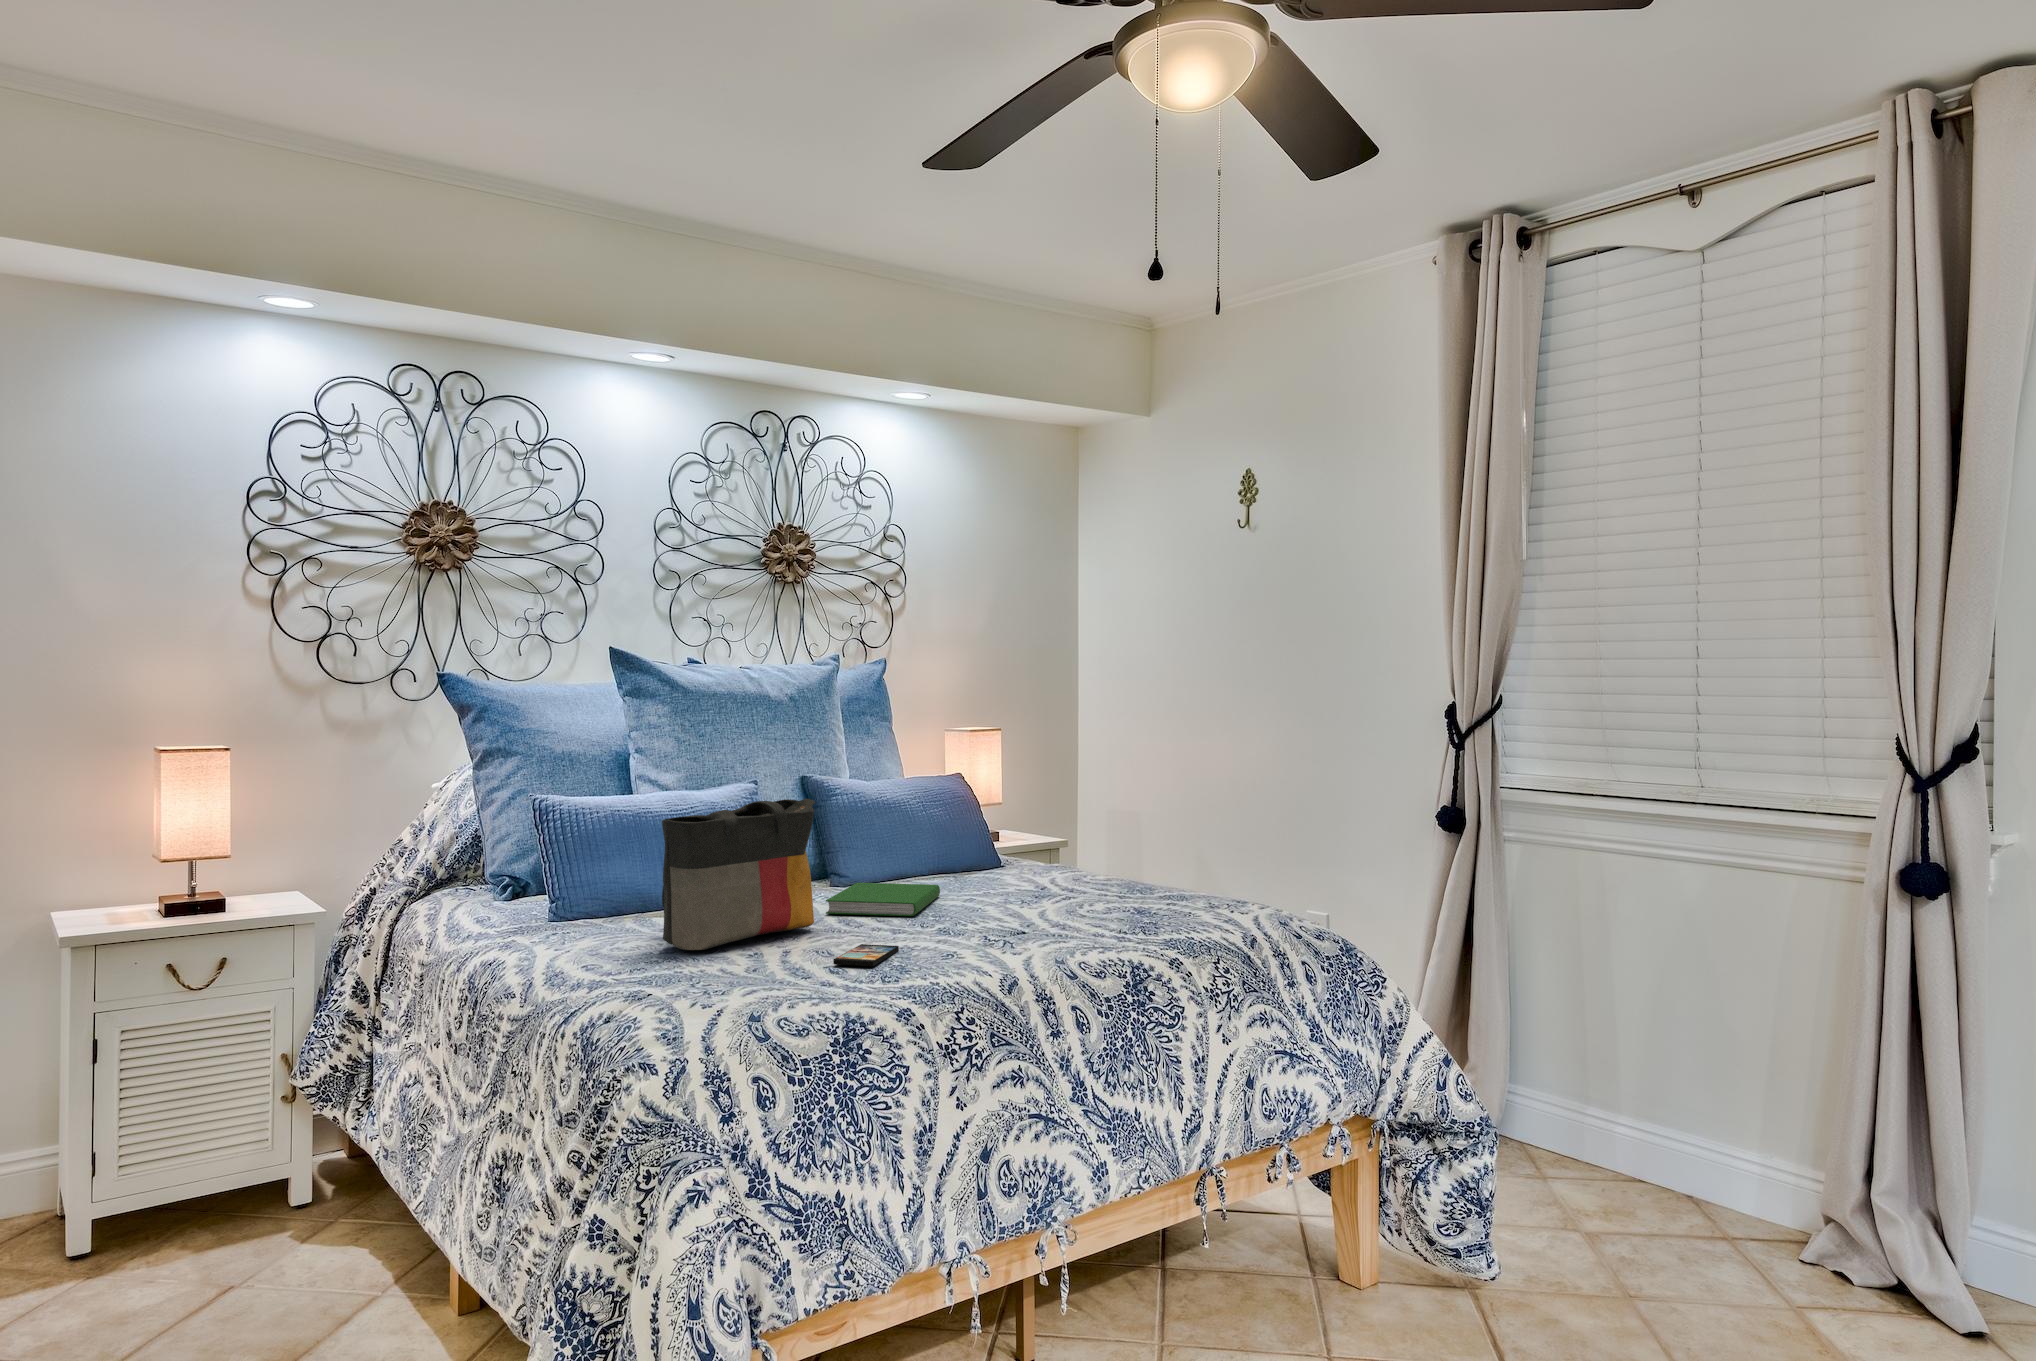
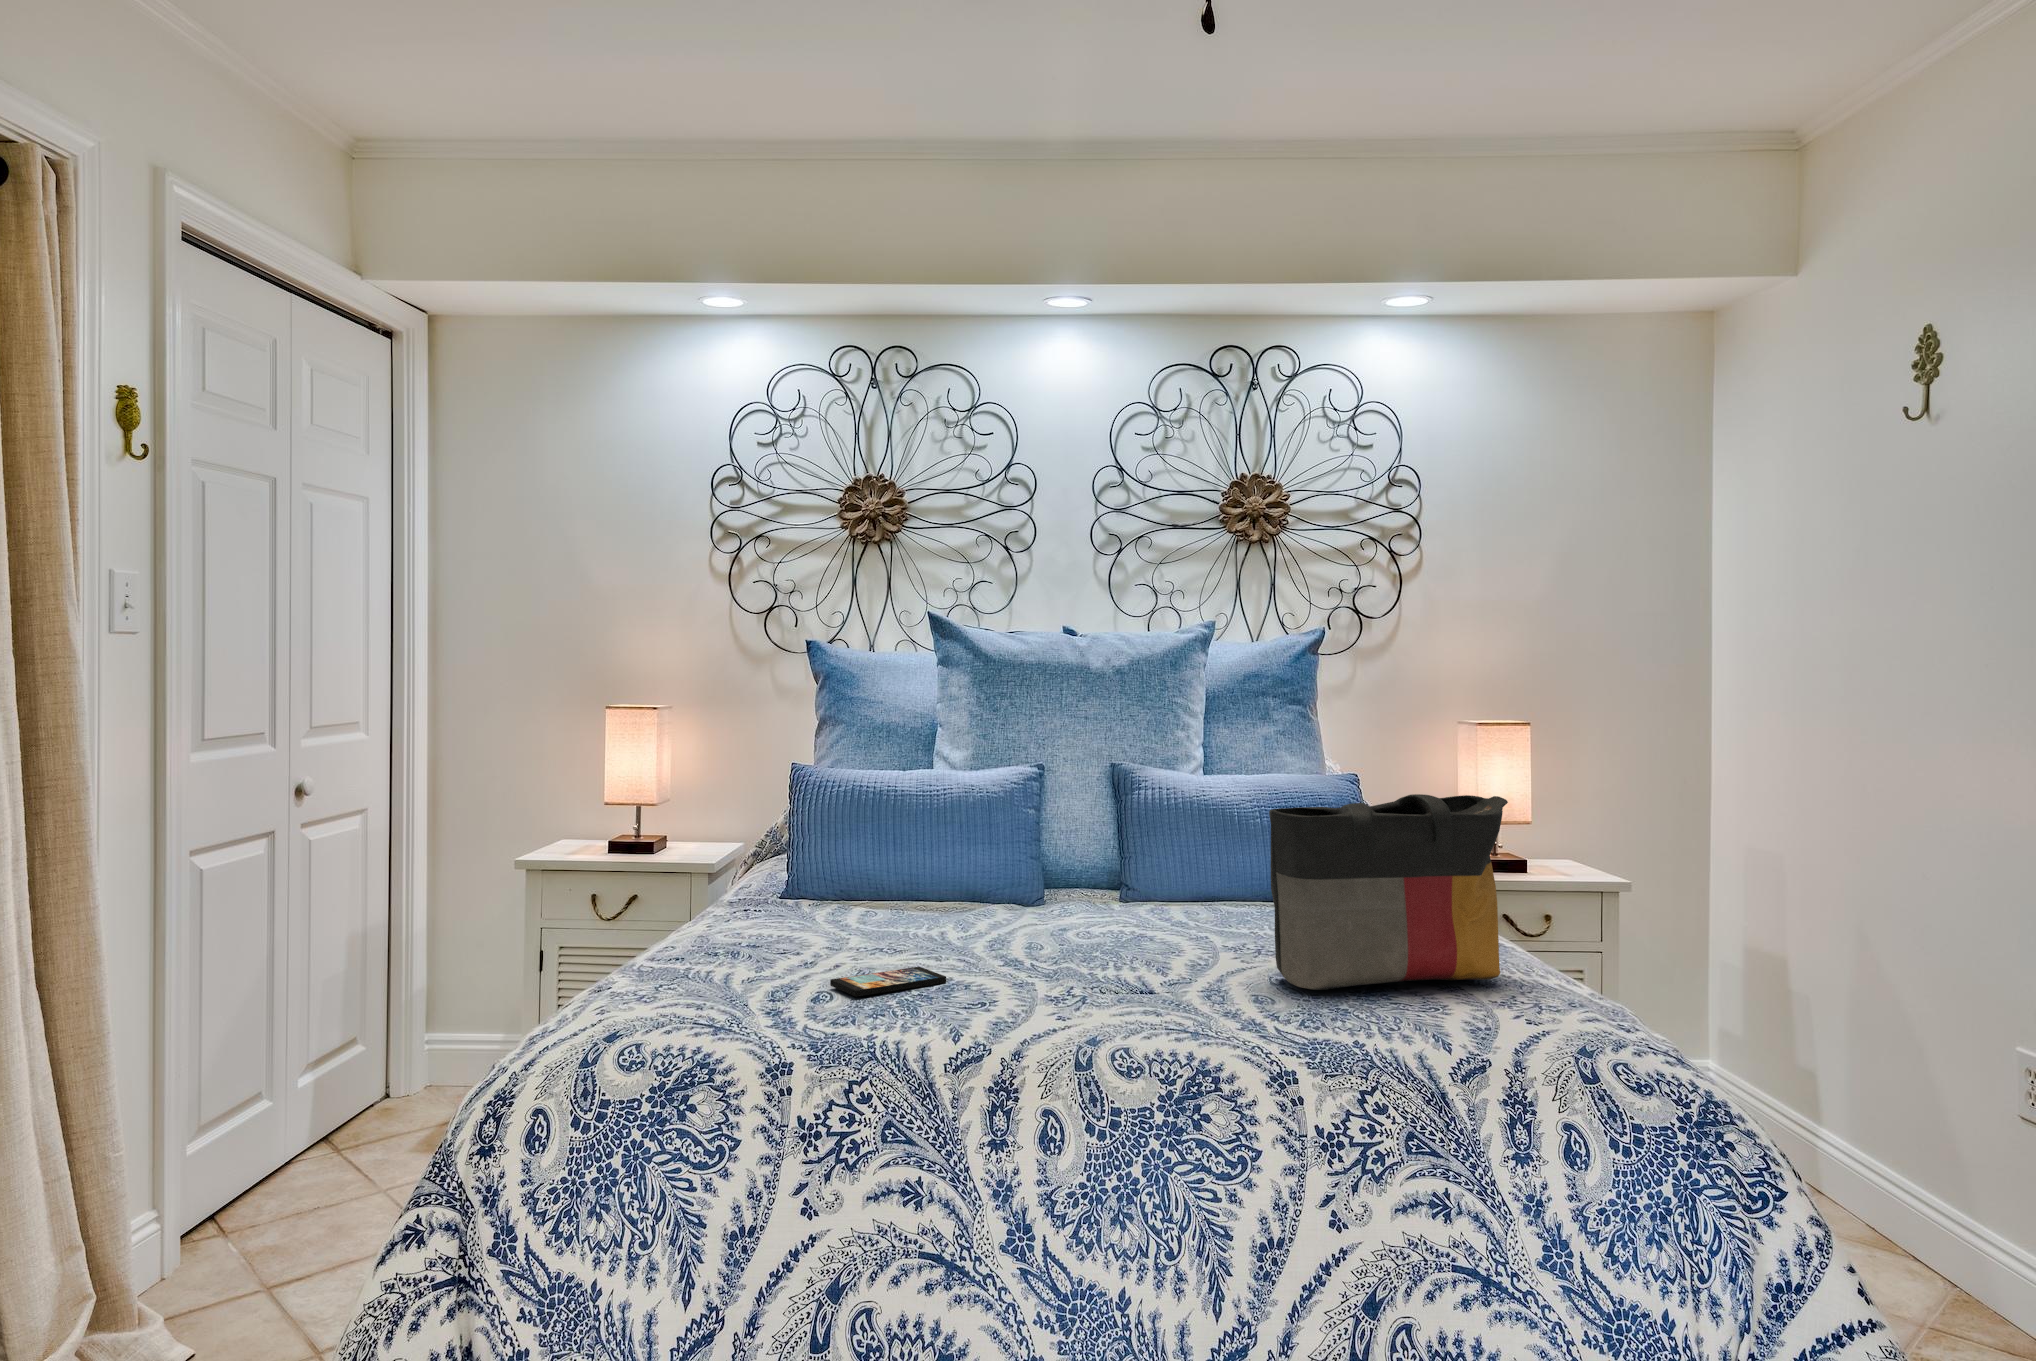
tote bag: present [662,799,815,950] -> present [1269,794,1508,990]
hardcover book: present [826,883,940,916] -> none [1008,892,1188,942]

